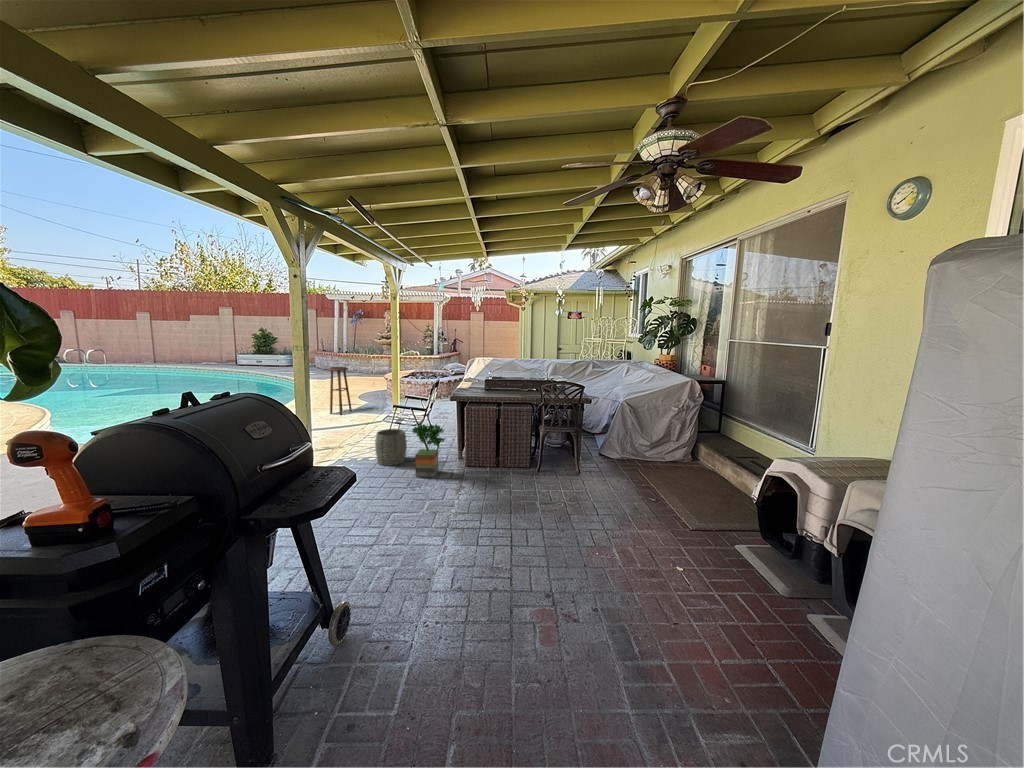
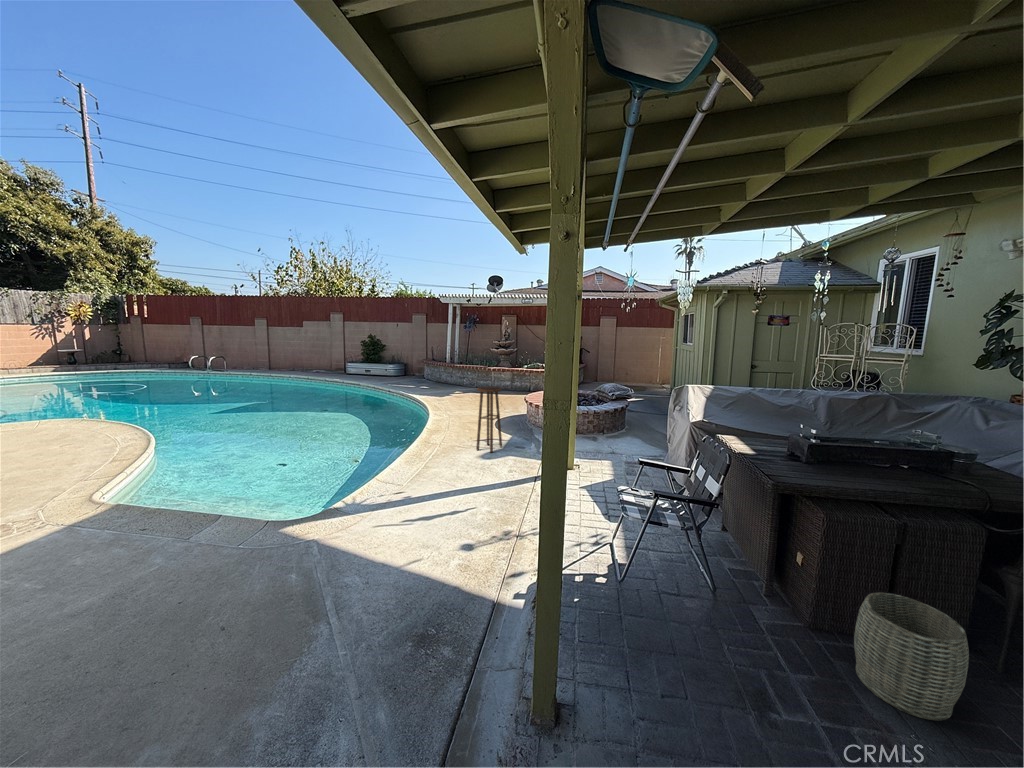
potted tree: present [412,424,444,477] -> none [717,522,806,641]
woven basket: present [375,429,407,465] -> present [854,593,969,721]

